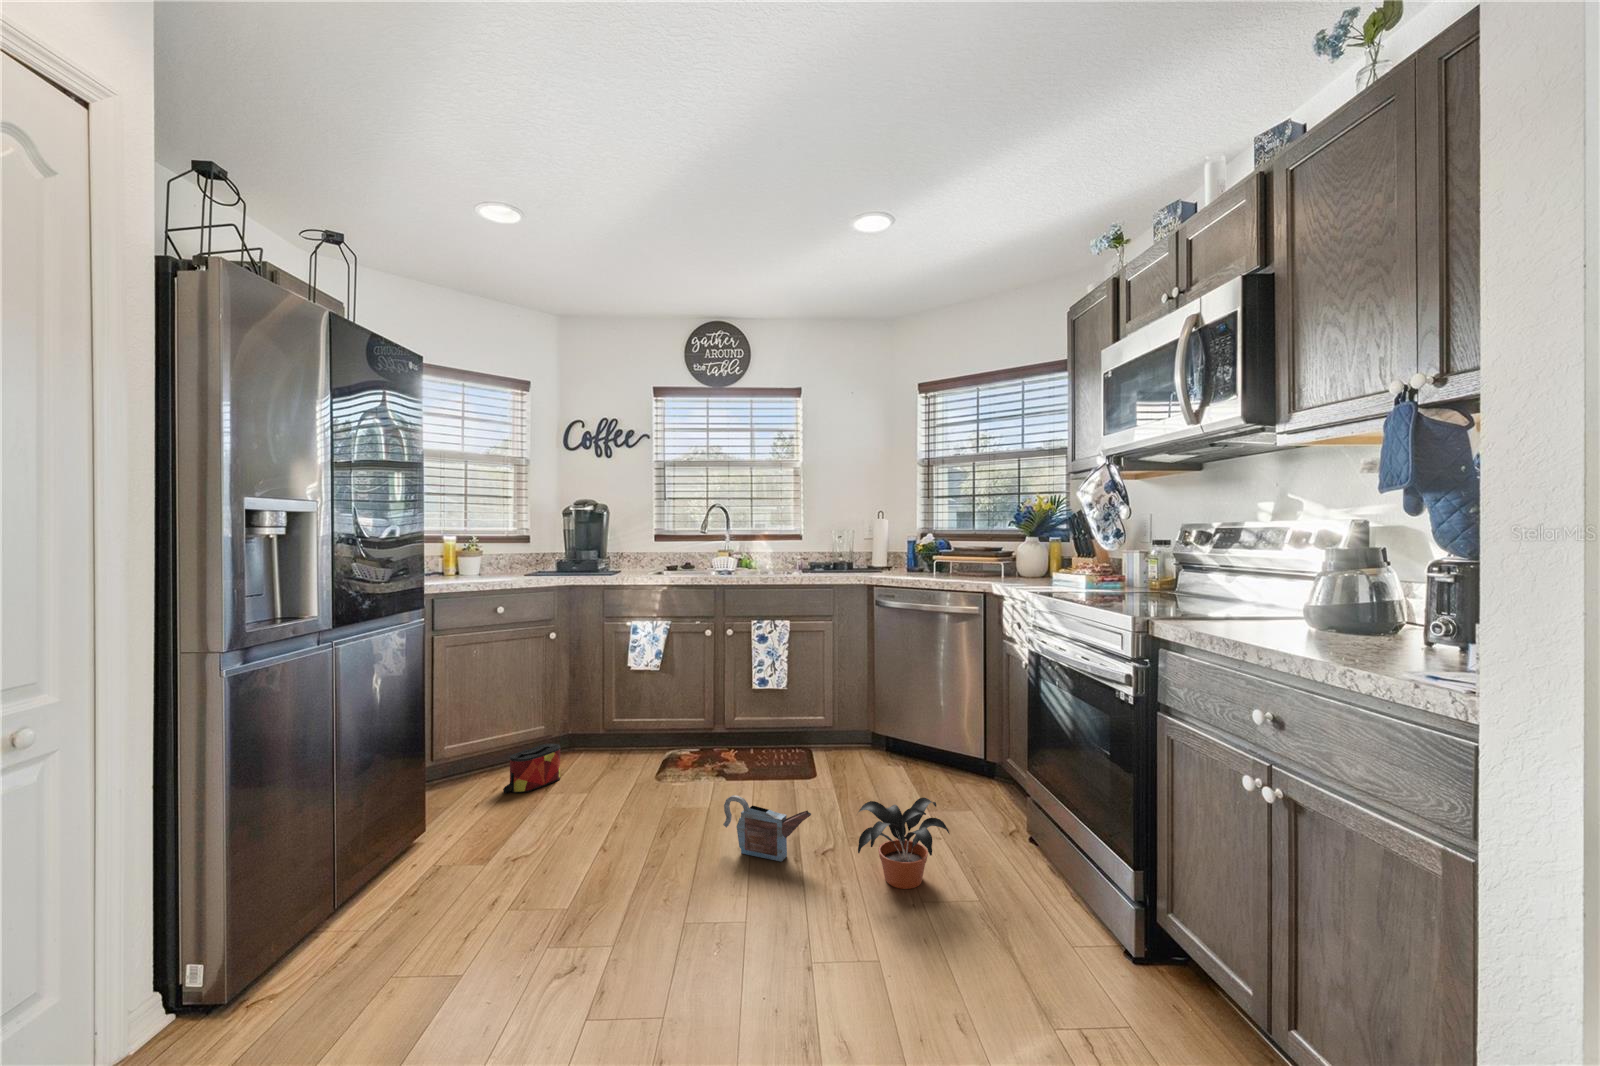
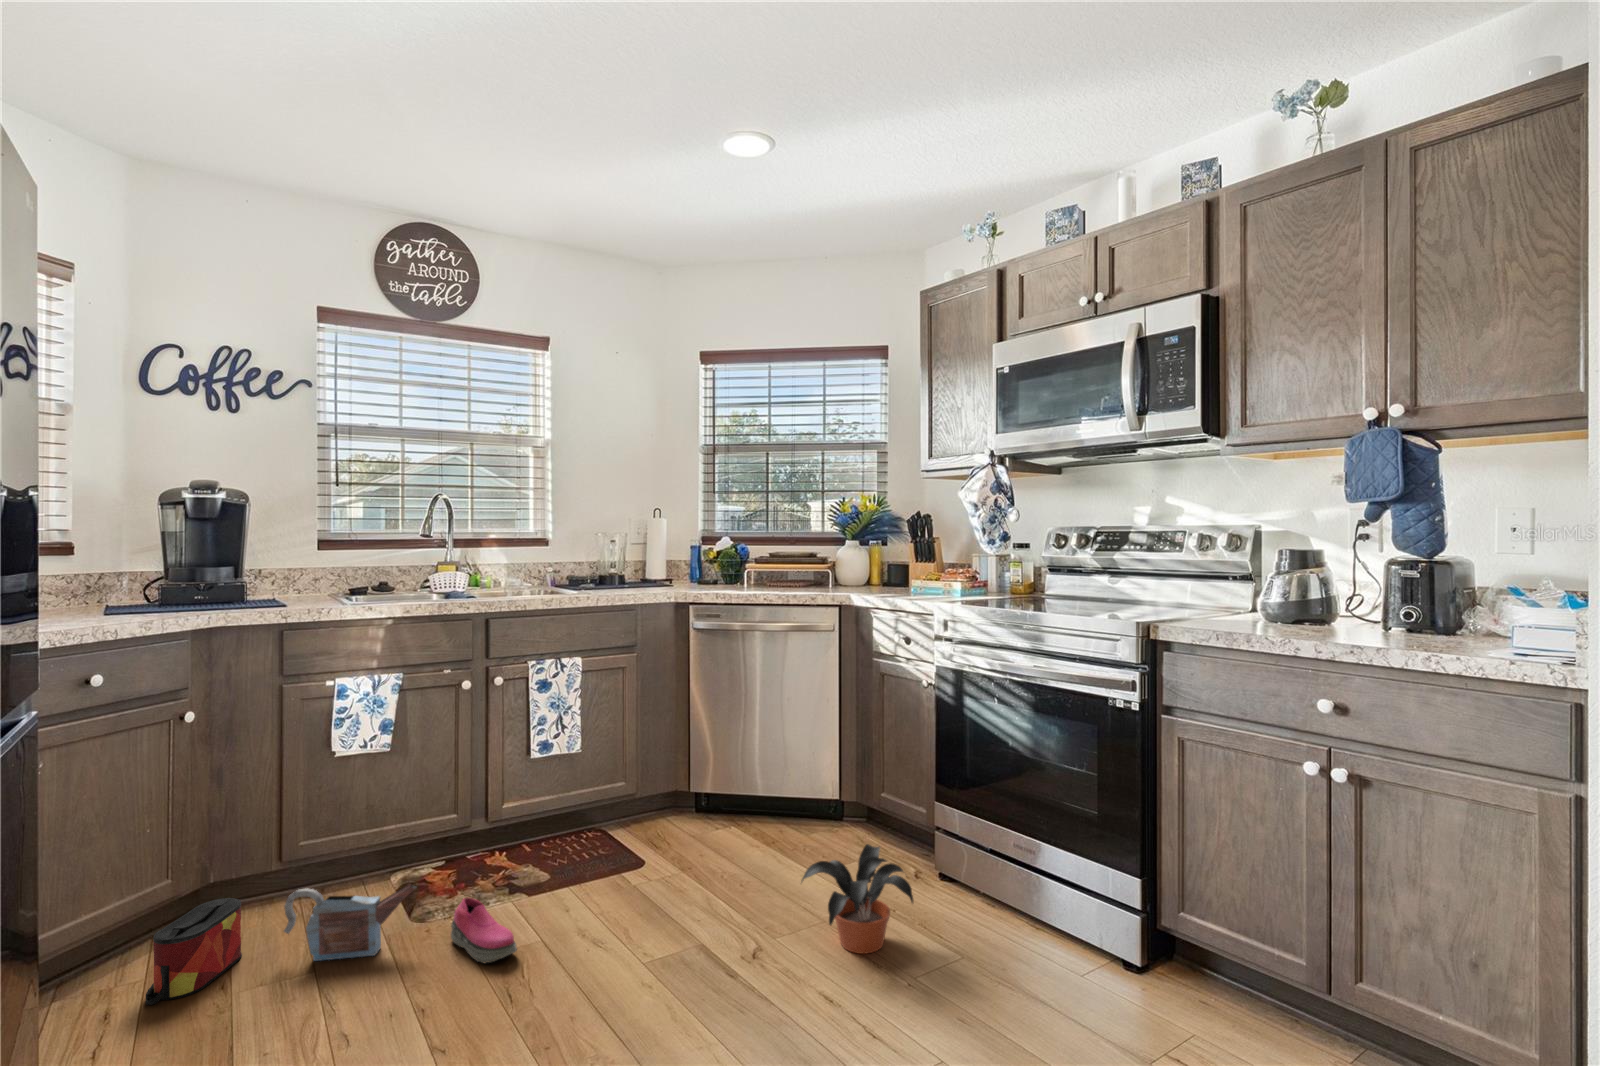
shoe: none [653,773,679,818] -> present [451,897,517,963]
watering can: present [723,795,811,861] -> present [284,884,416,961]

